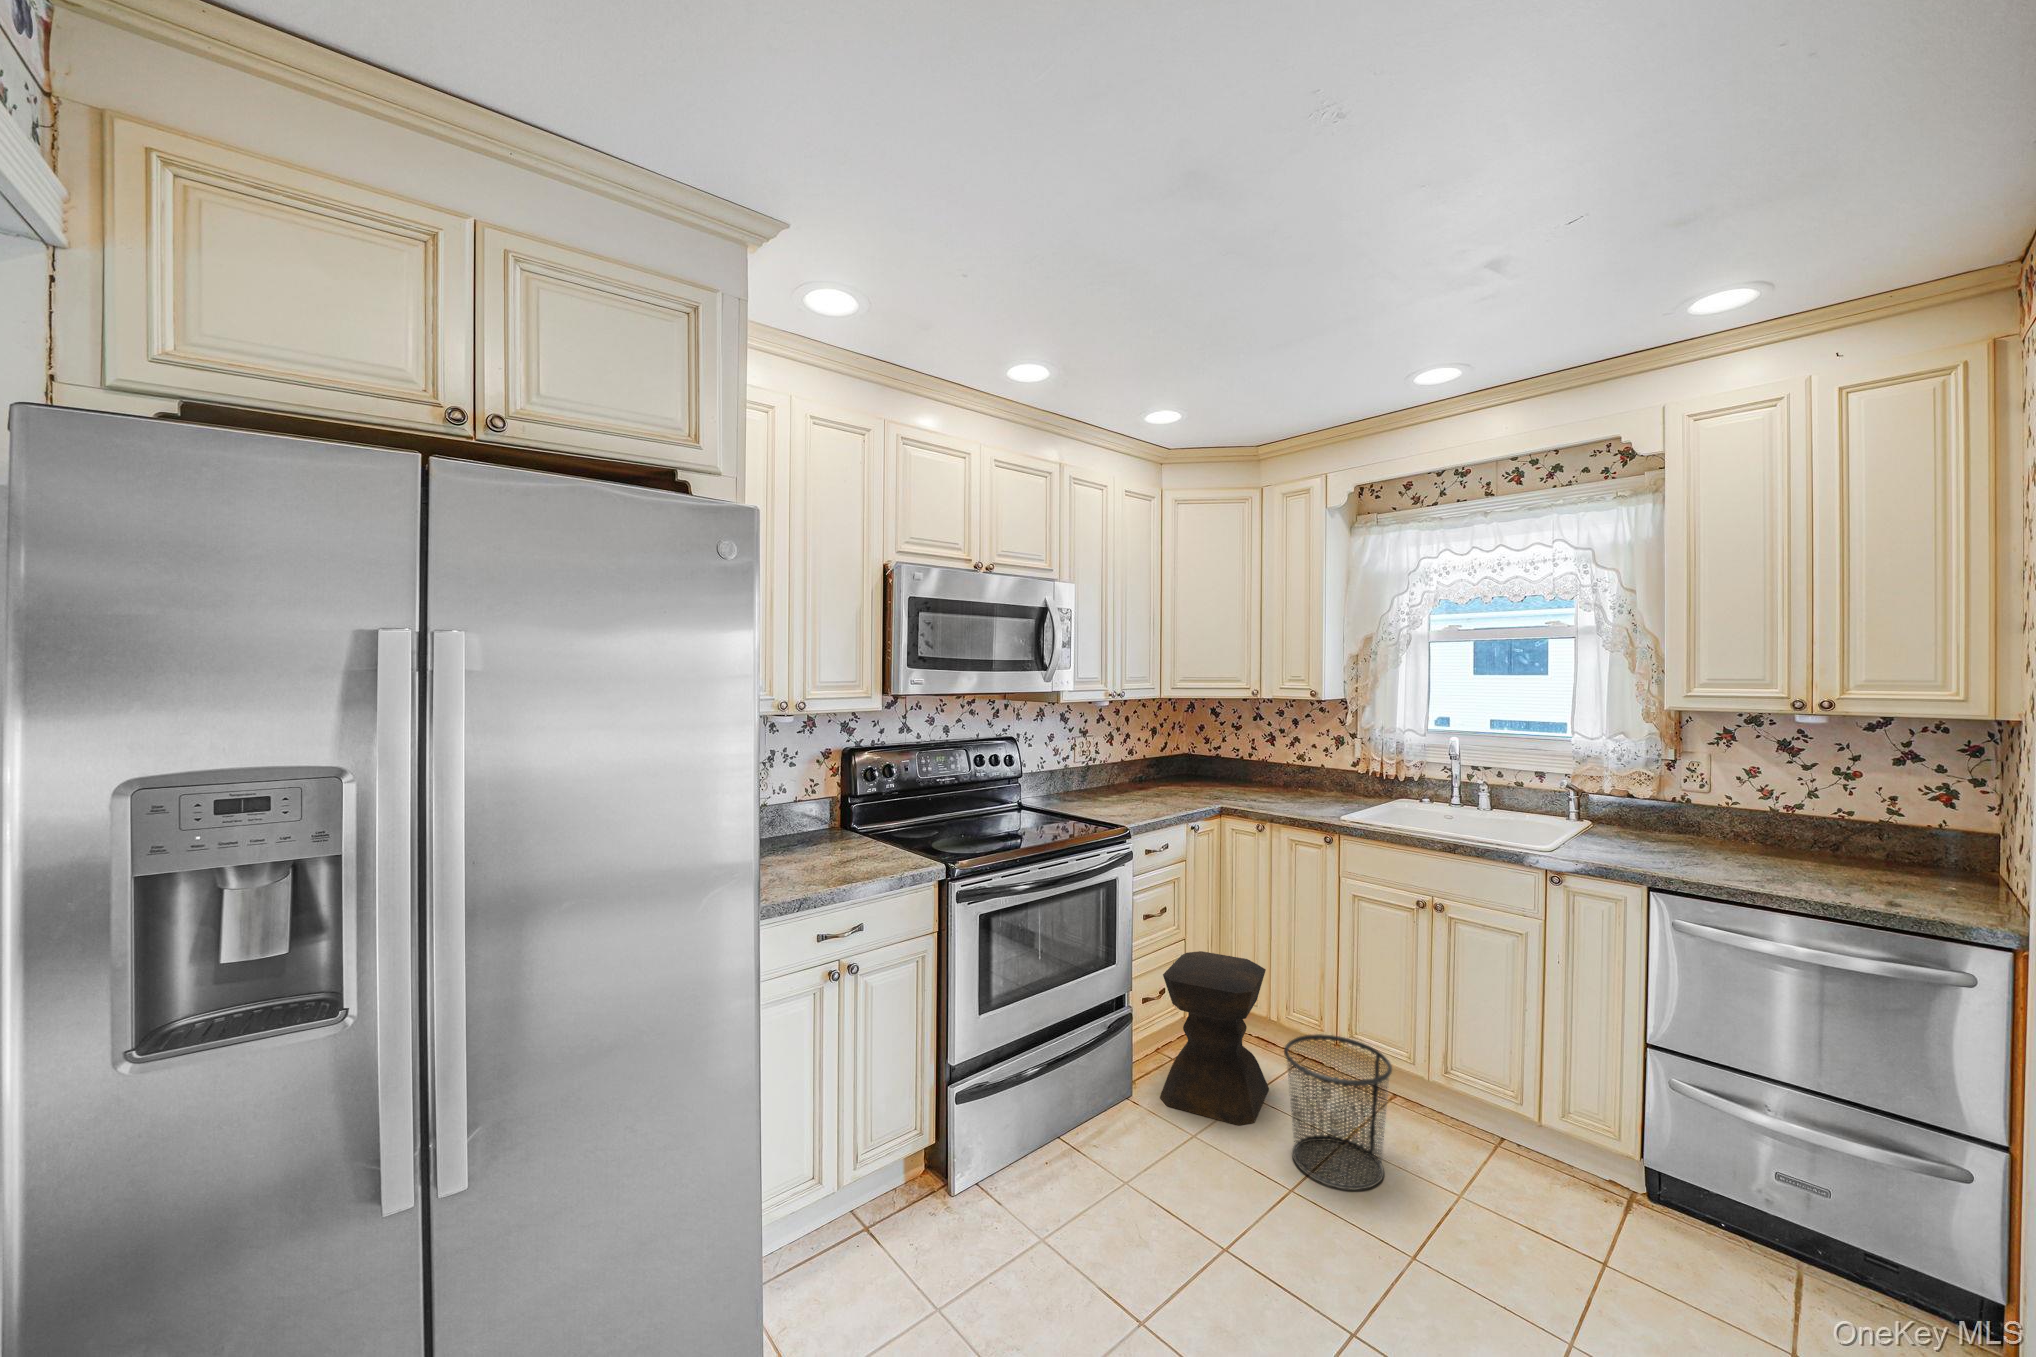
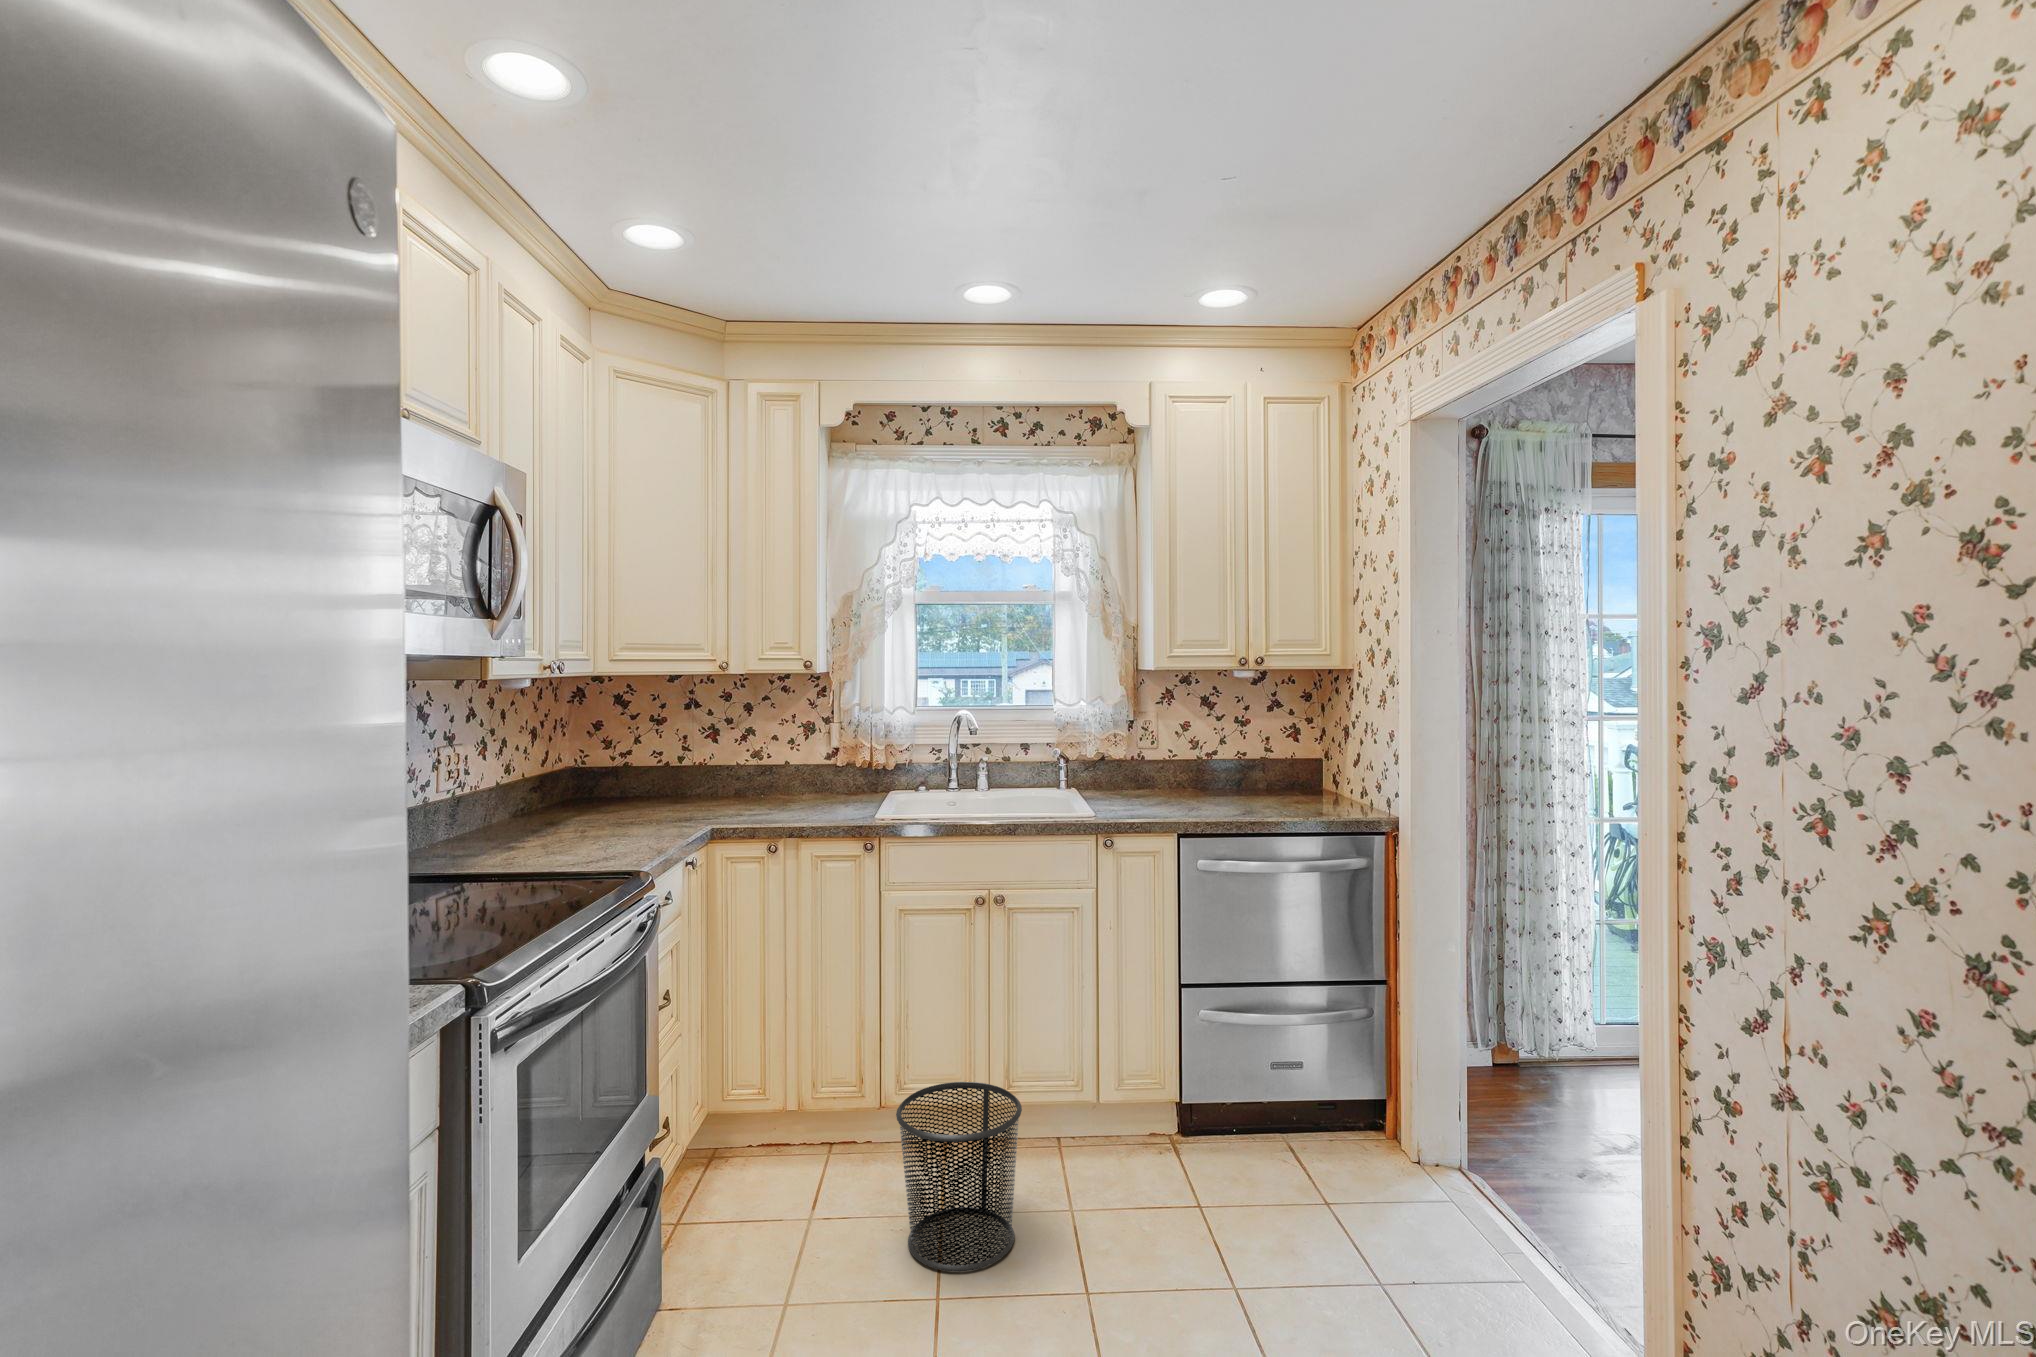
stool: present [1160,951,1269,1125] -> none [695,1029,843,1283]

